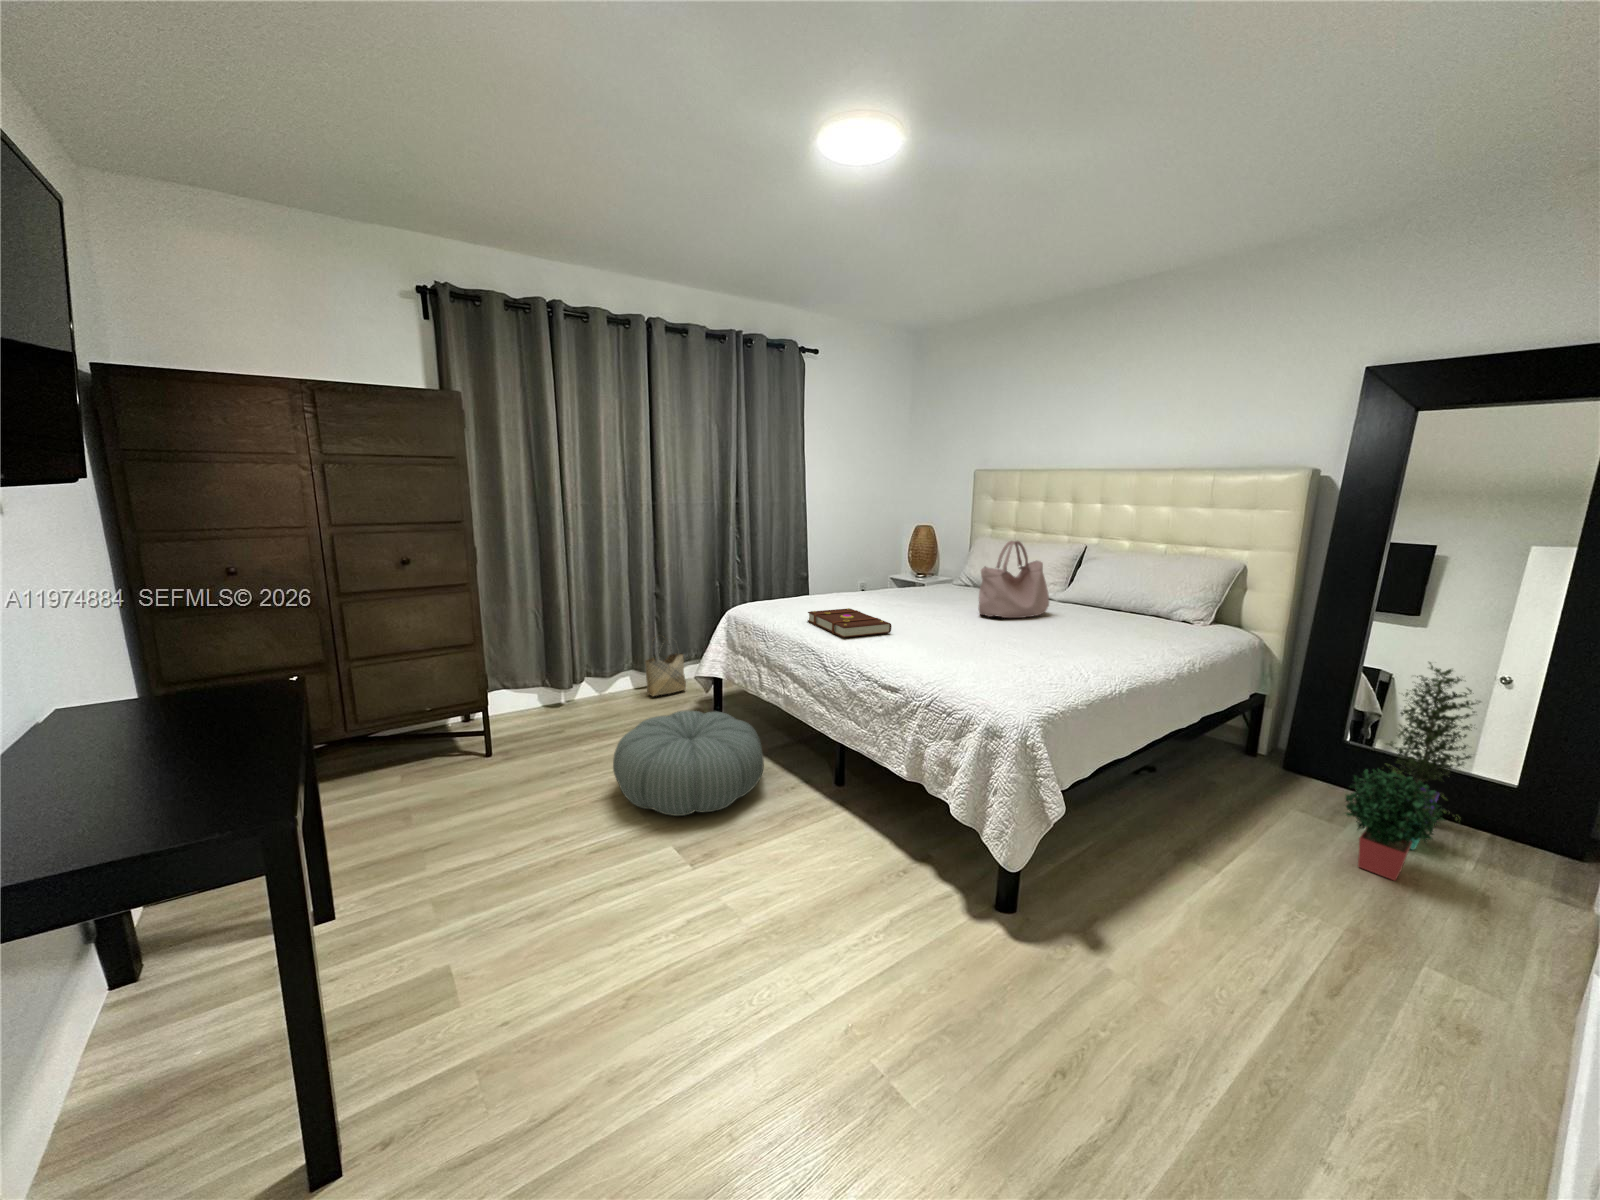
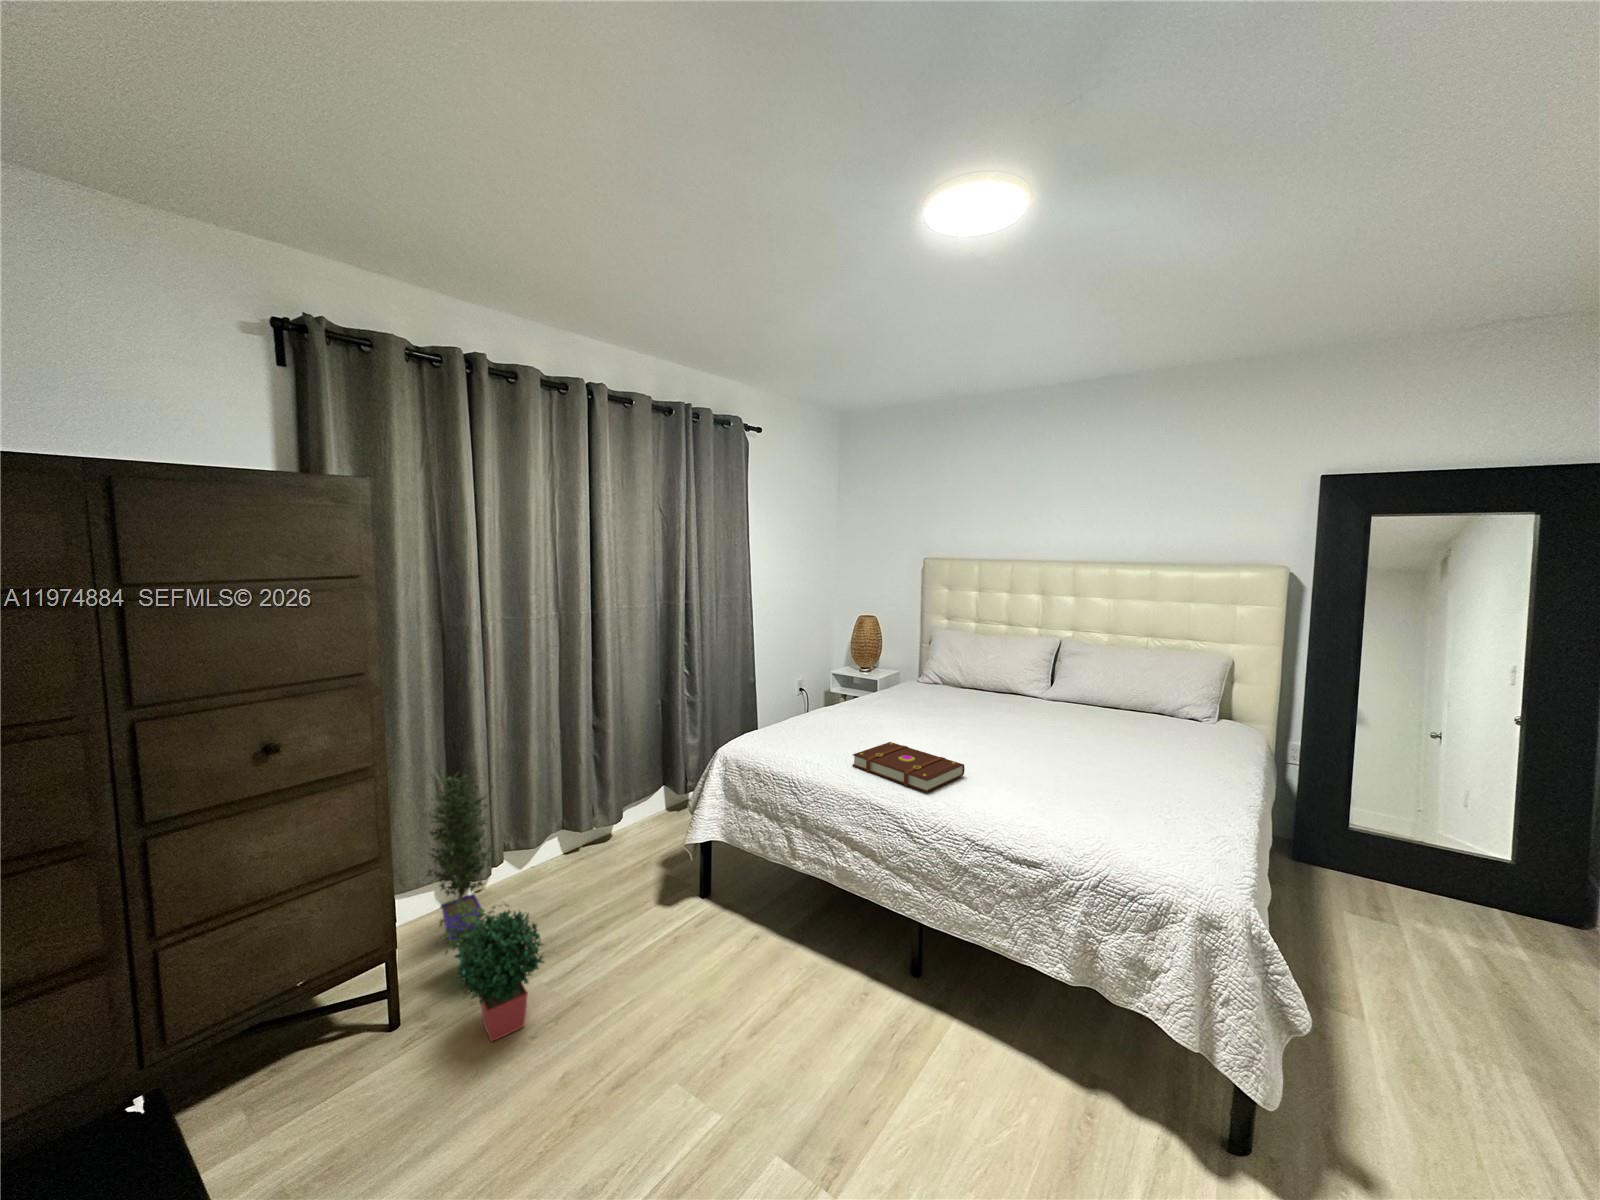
handbag: present [979,541,1049,618] -> none [1006,648,1069,734]
woven basket: present [645,640,686,697] -> none [584,778,635,864]
potted plant: present [1346,662,1480,880] -> present [427,773,544,1041]
pouf: present [613,711,764,816] -> none [632,897,836,1086]

